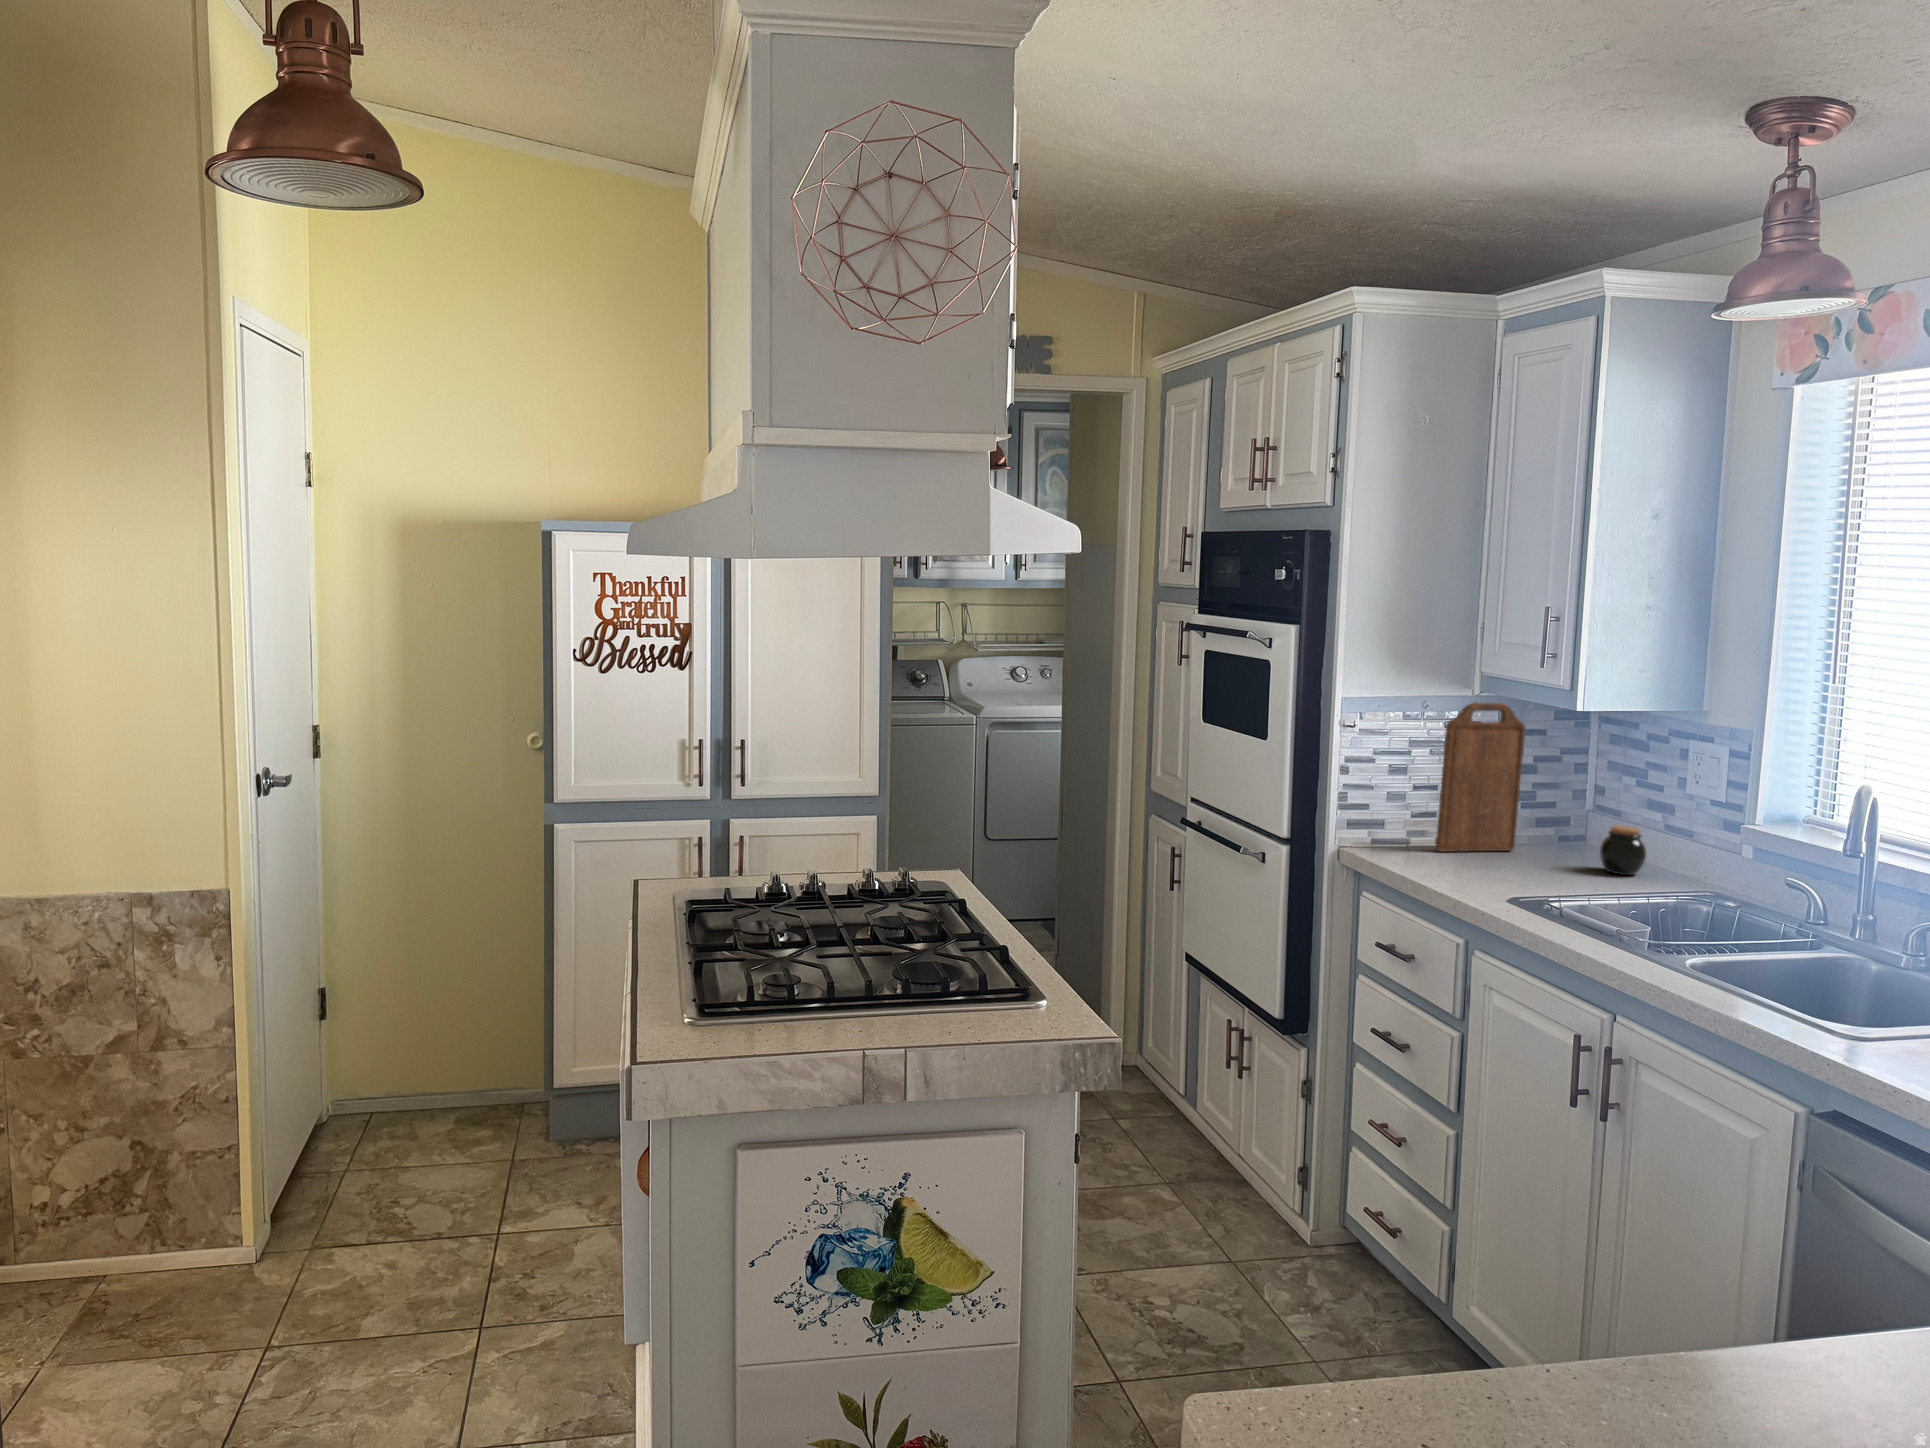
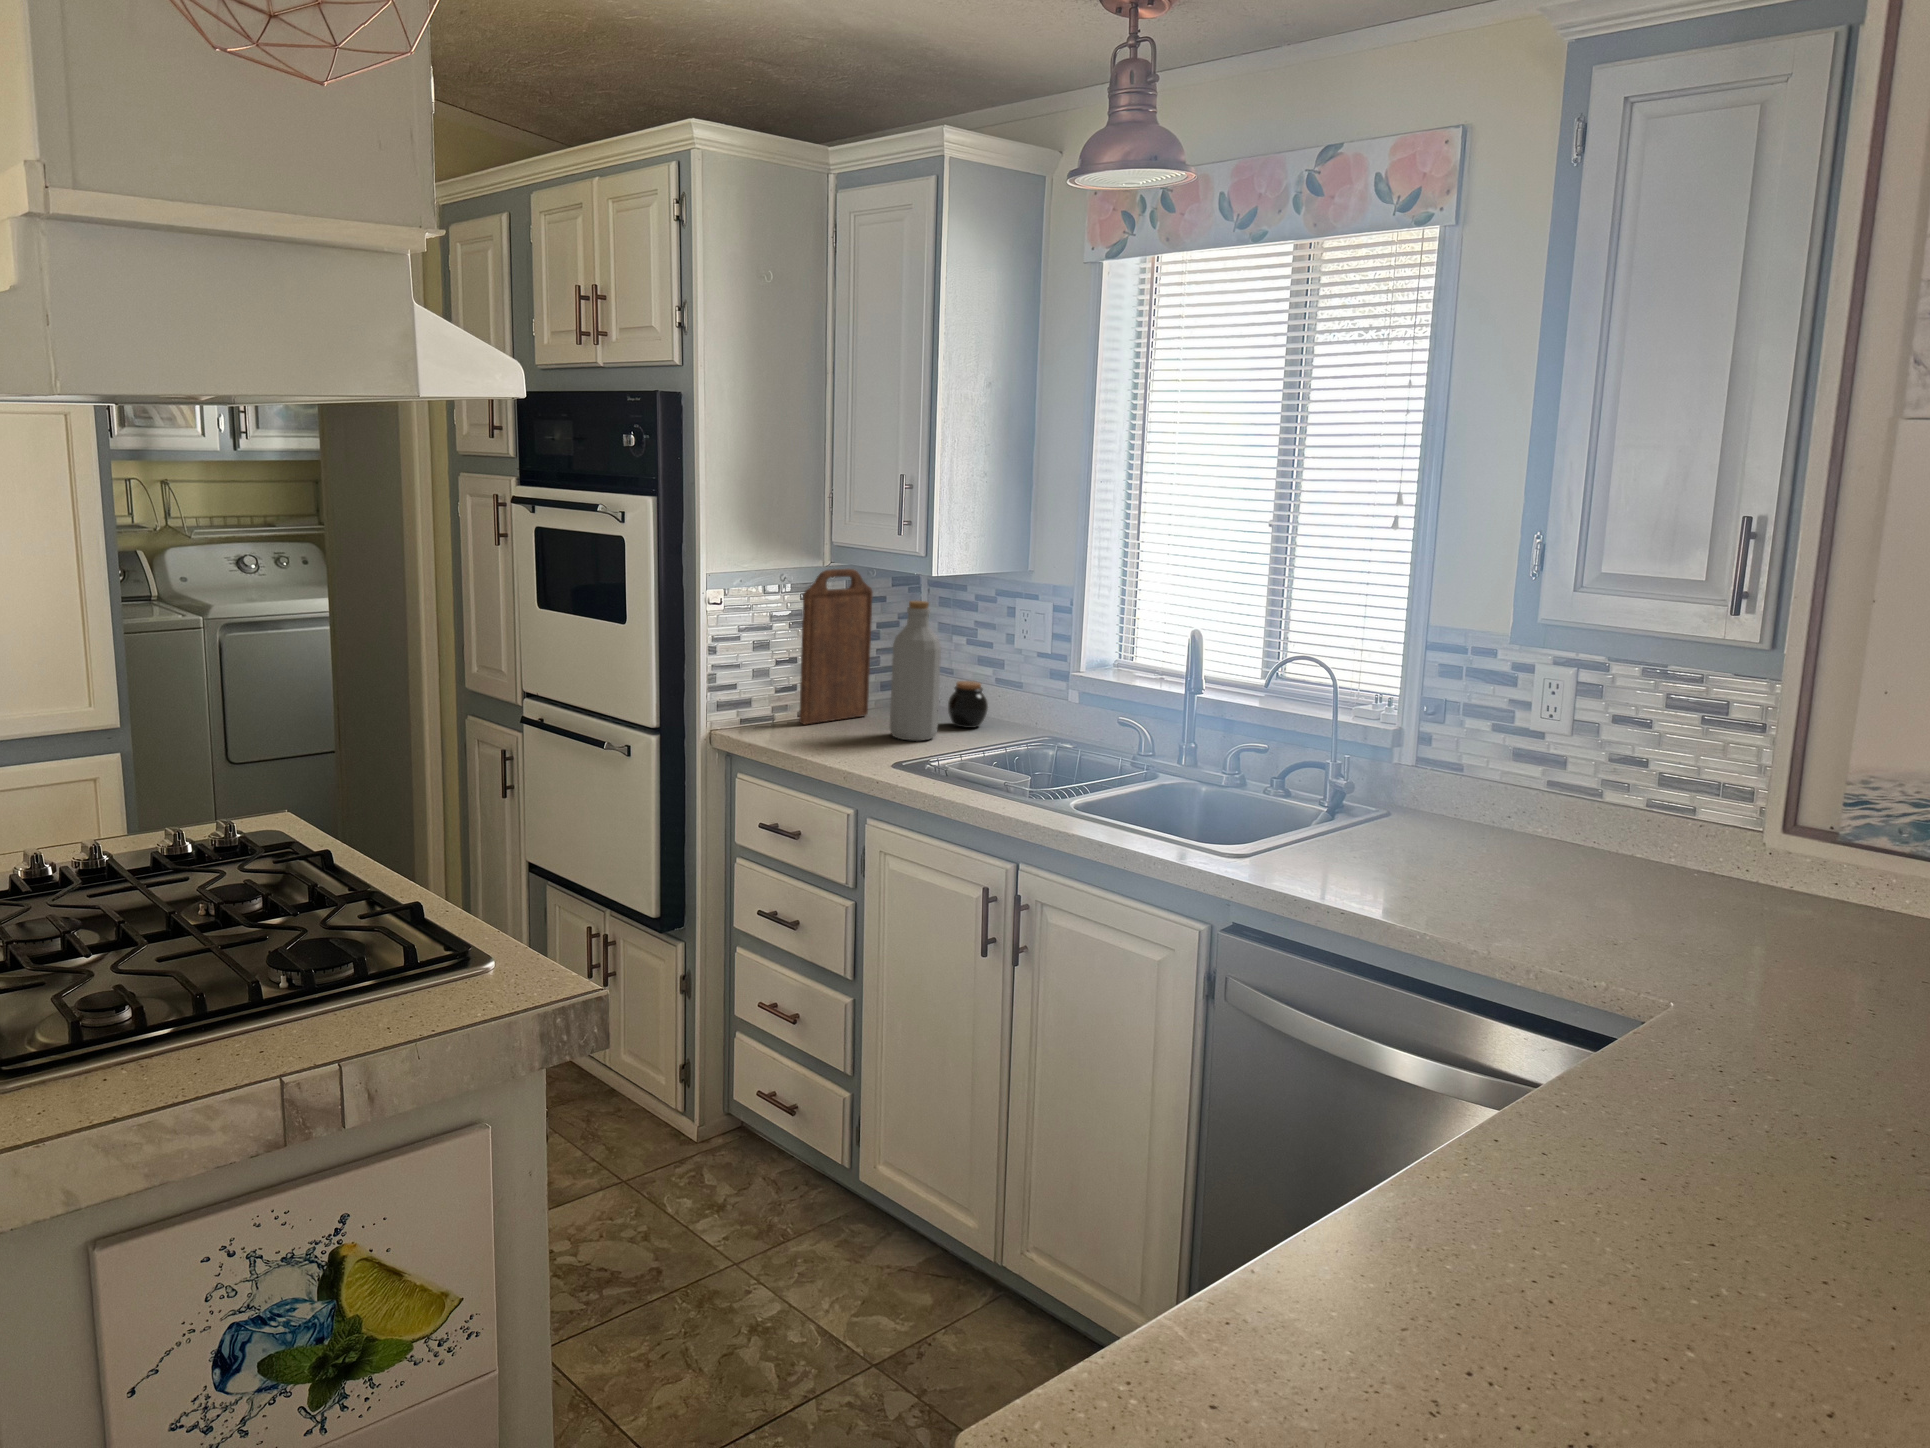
bottle: none [1525,738,1587,880] -> present [890,601,941,741]

